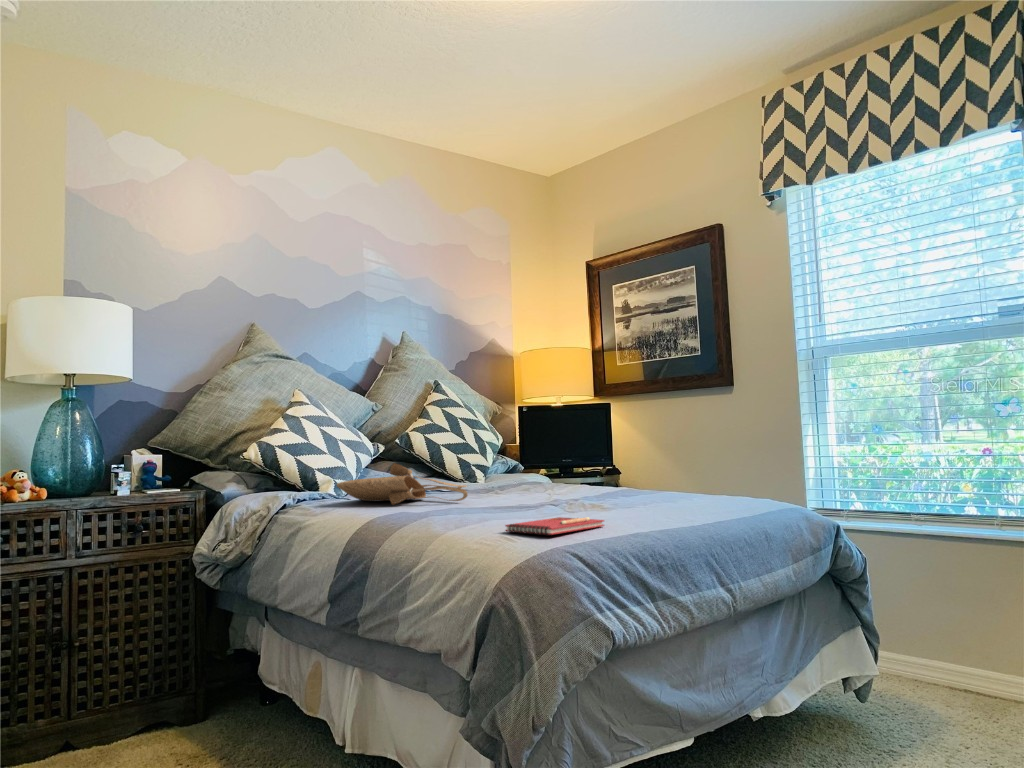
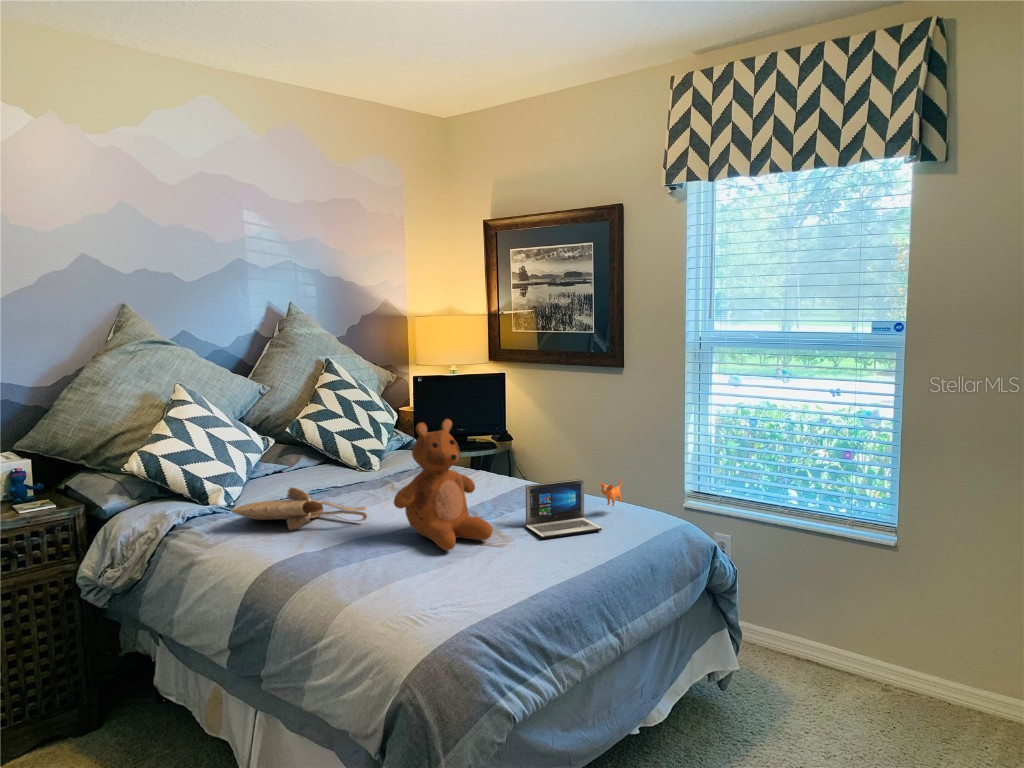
teddy bear: none [492,389,593,511] -> present [394,419,492,550]
laptop: none [627,456,732,507] -> present [526,479,622,539]
notebook: present [505,517,604,536] -> none [410,568,505,610]

